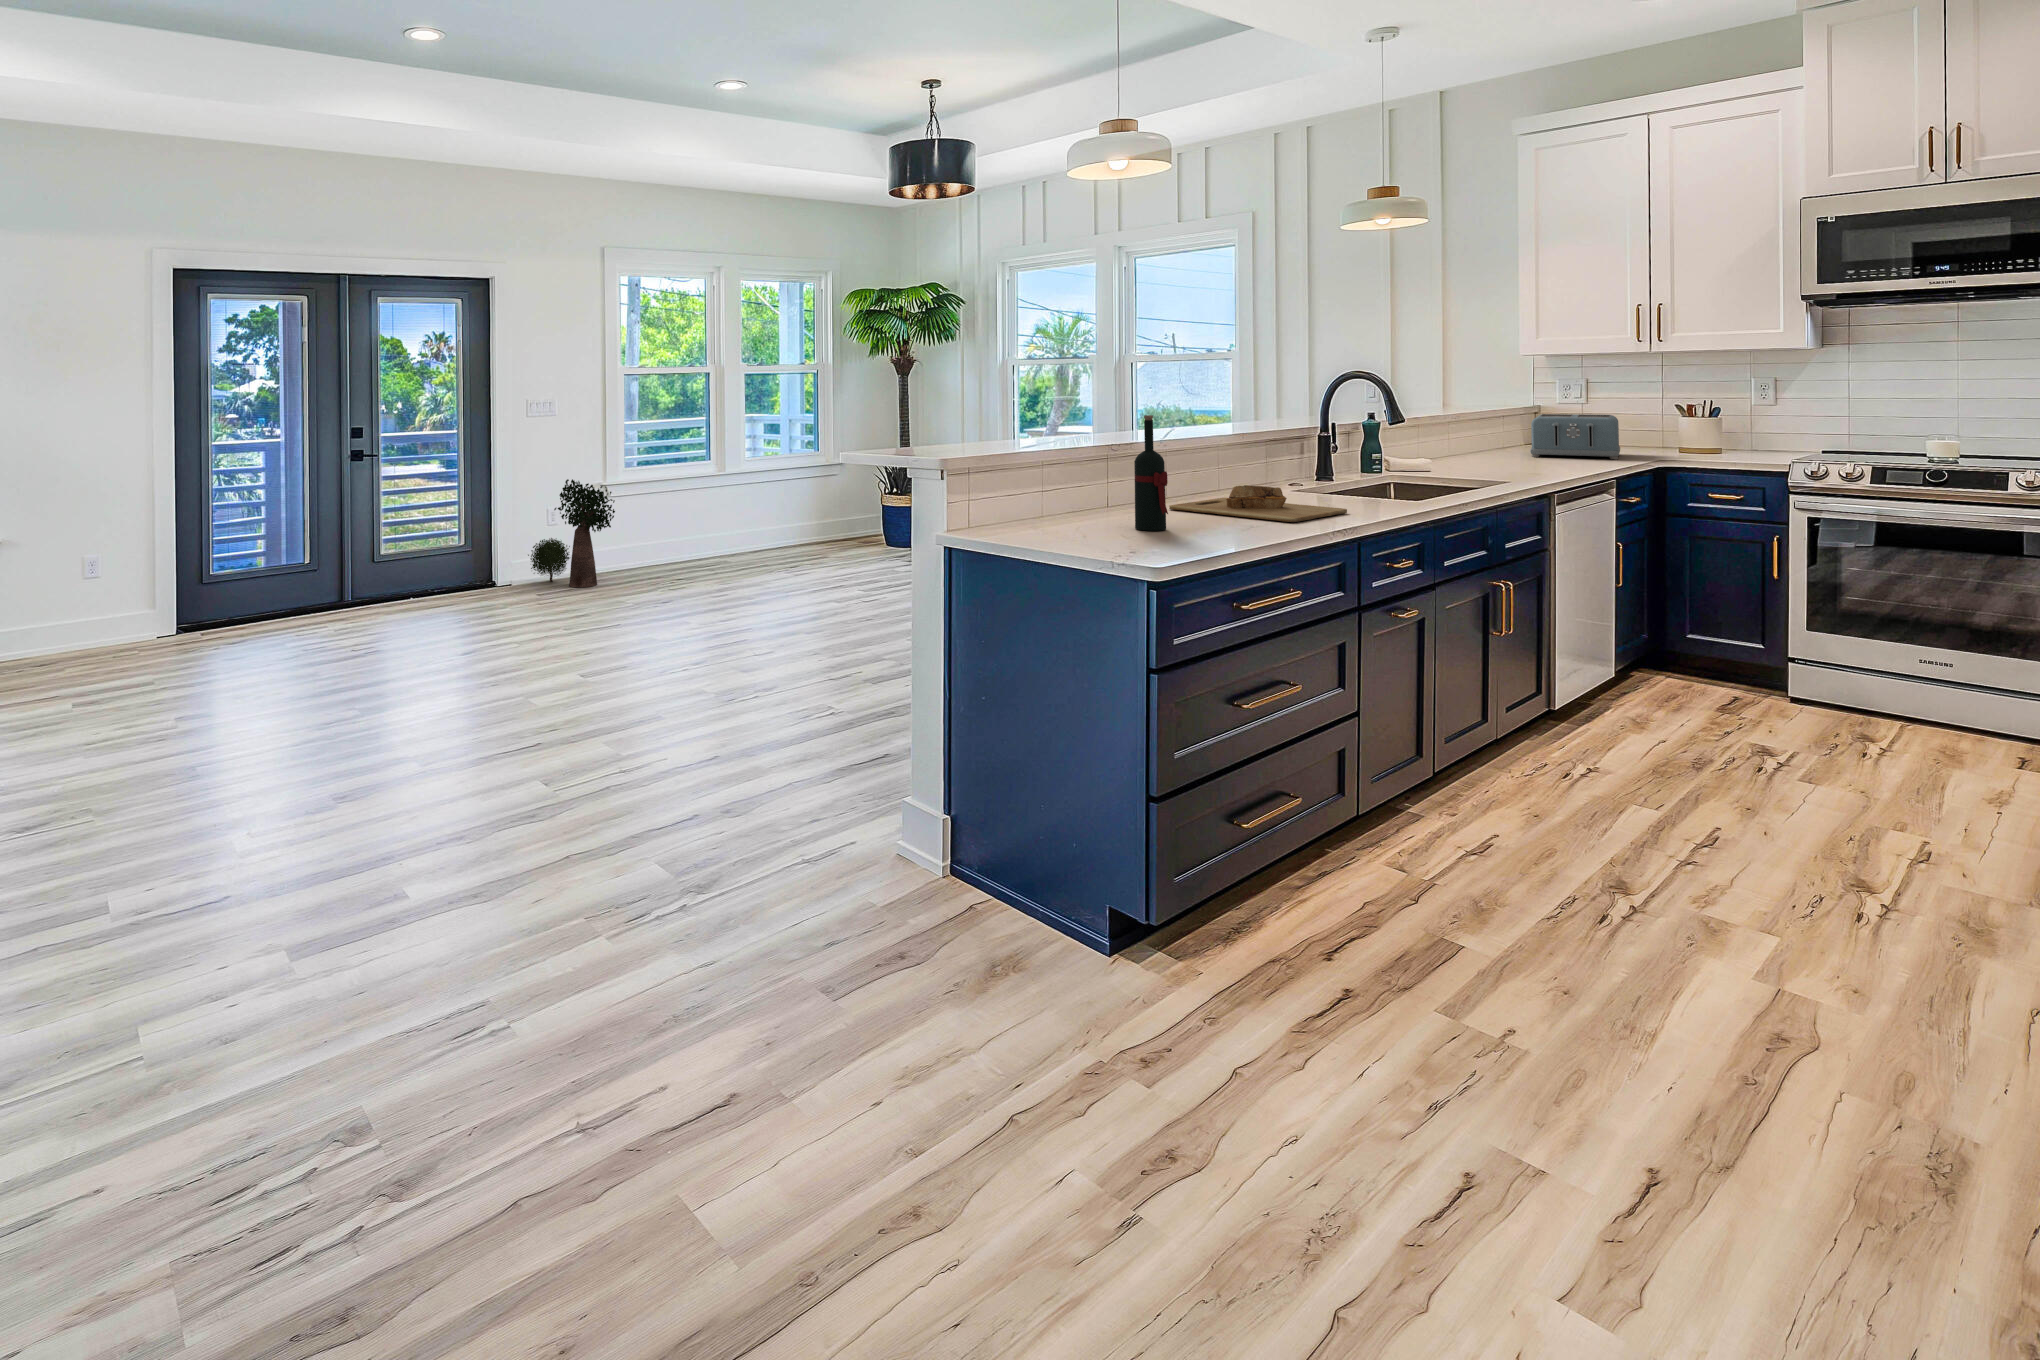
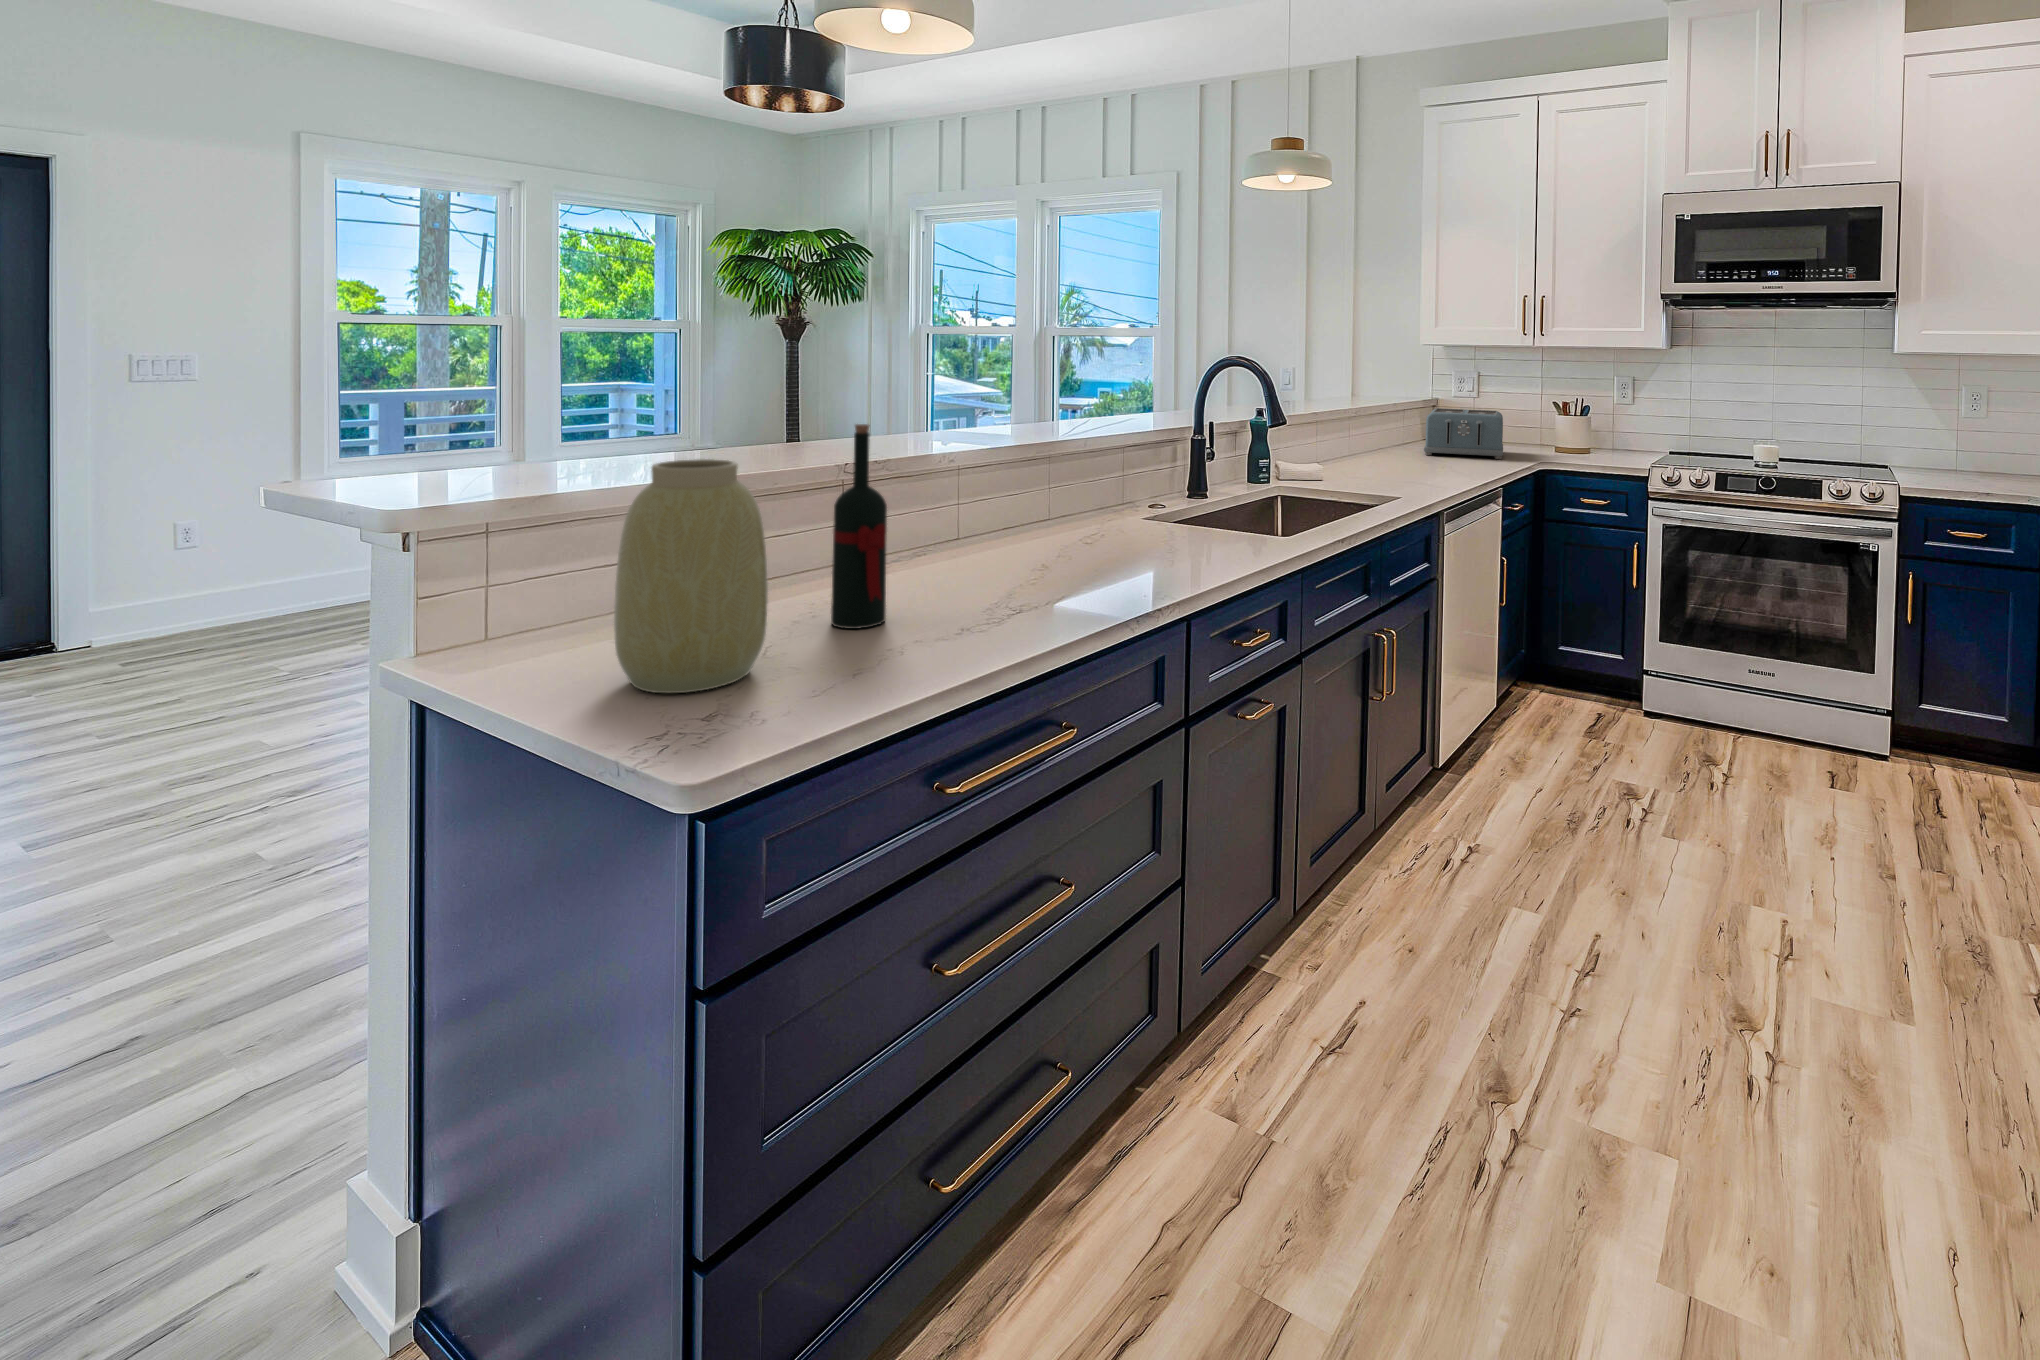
vase: none [1056,432,1127,546] -> present [614,459,768,693]
potted plant: present [528,479,615,587] -> none [120,474,289,637]
cutting board: present [1169,485,1347,522] -> none [945,526,1194,592]

